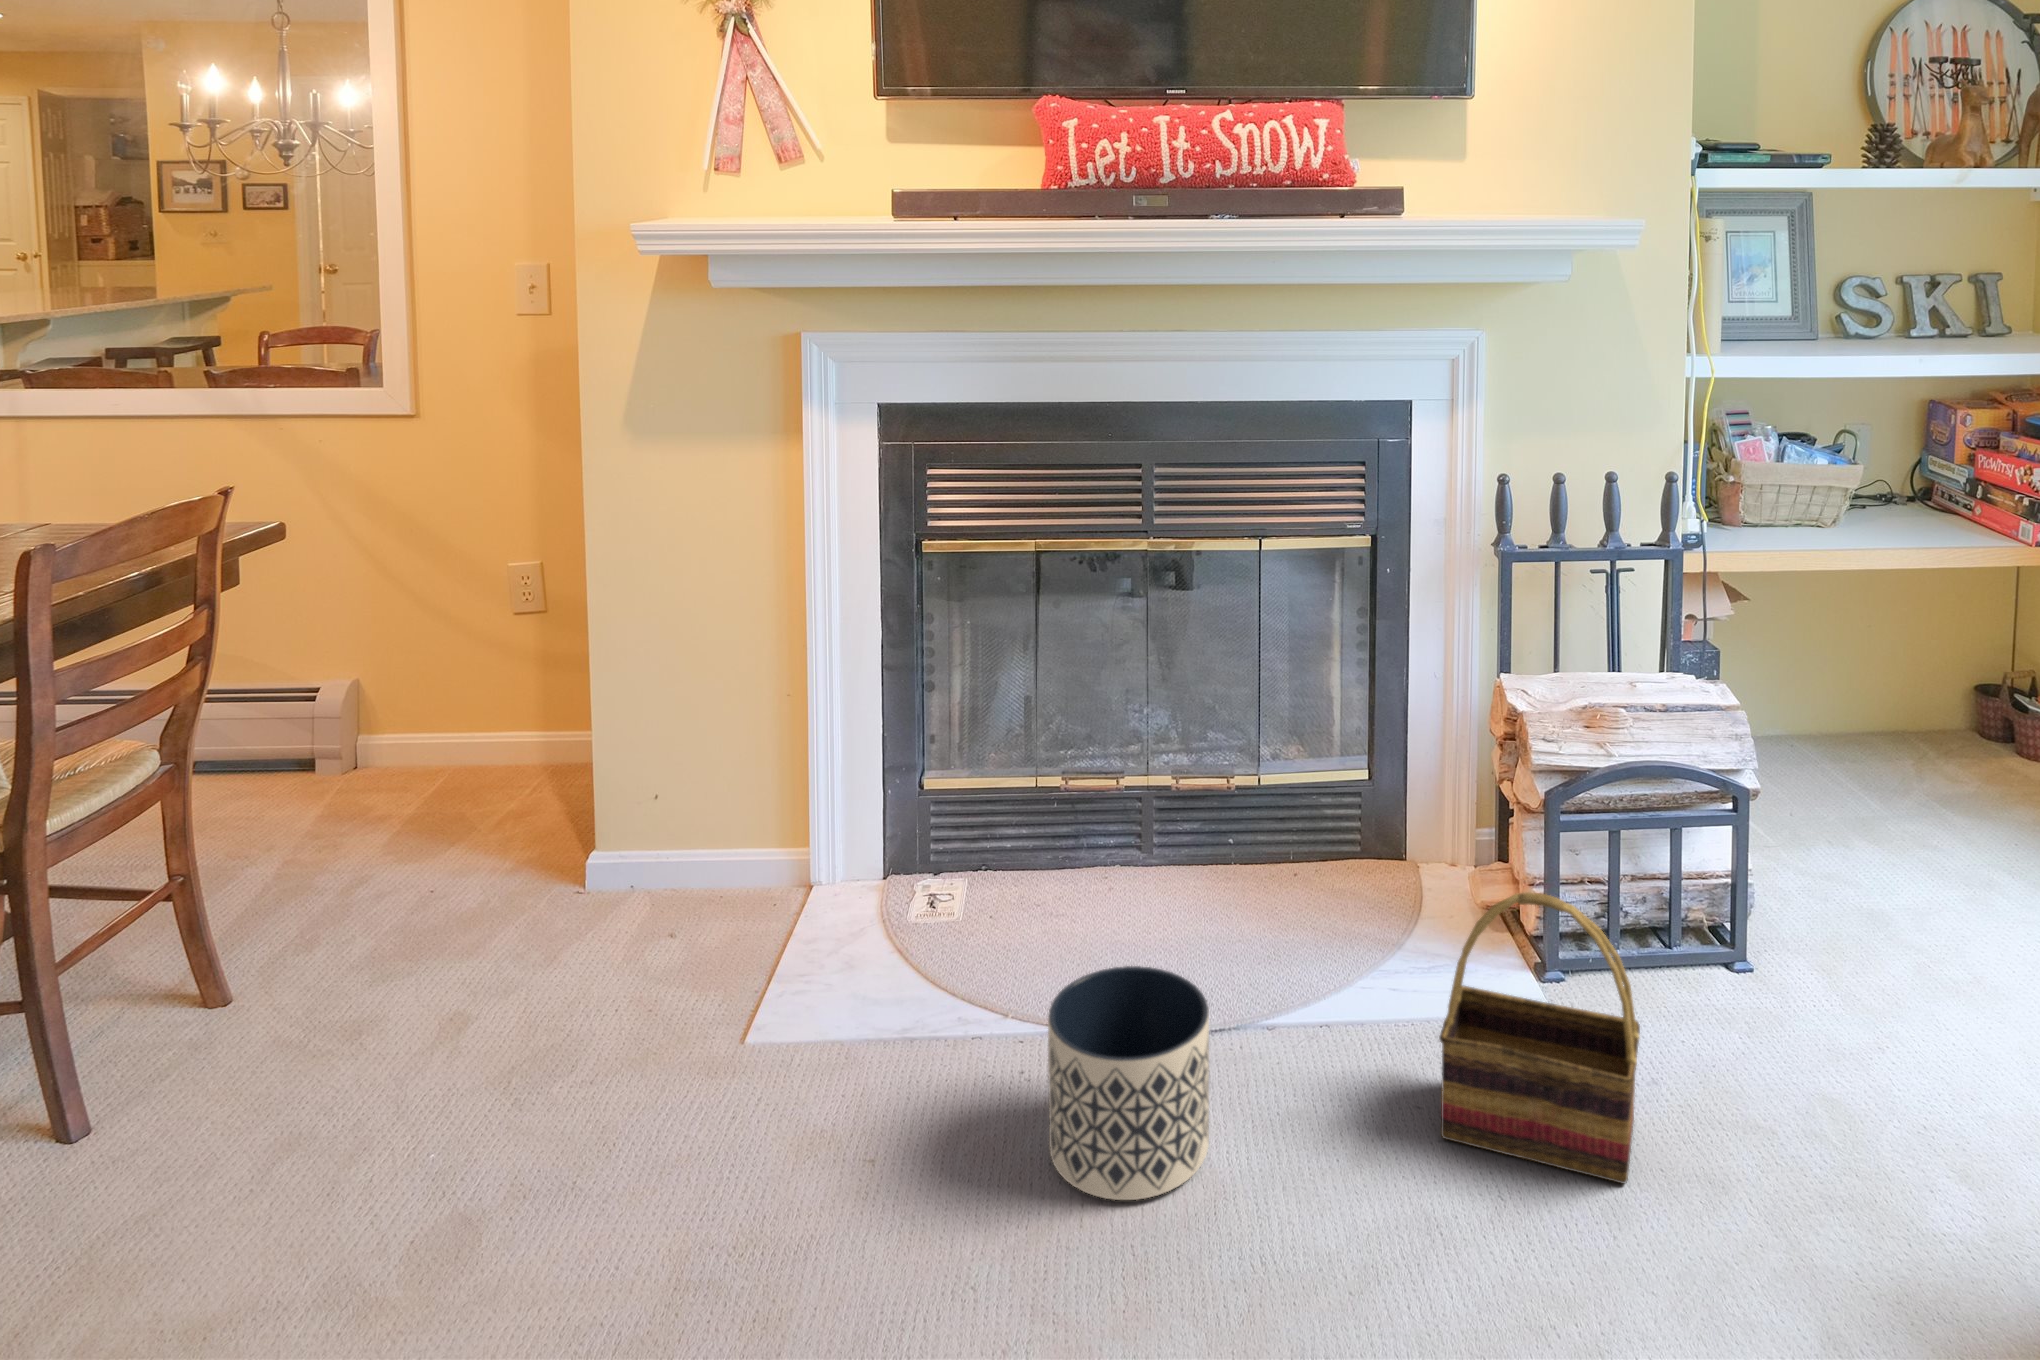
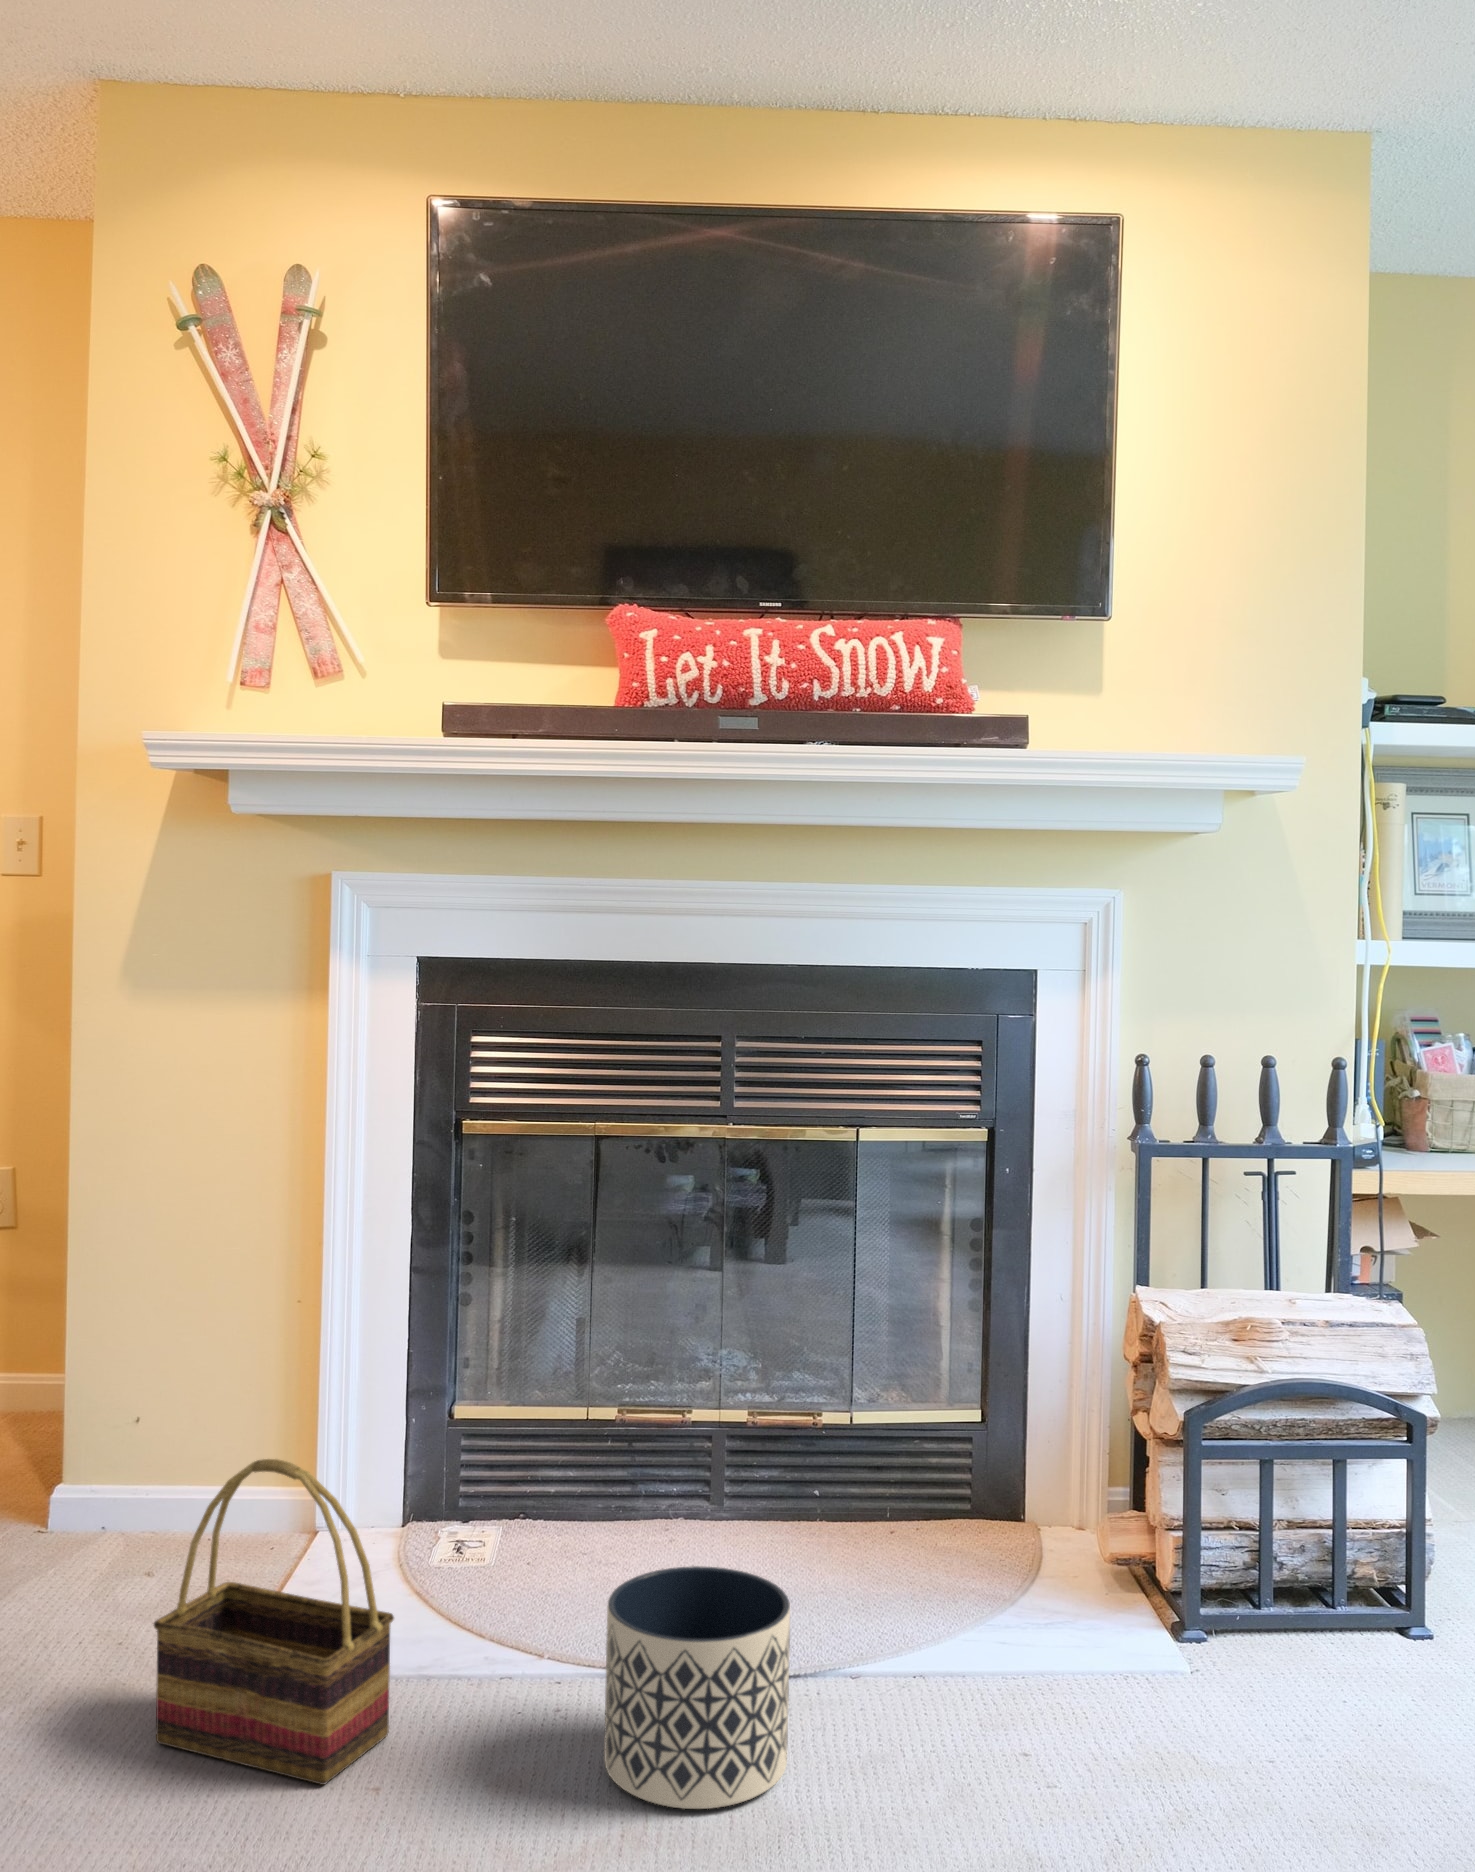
basket: present [1439,892,1640,1183] -> present [154,1459,394,1785]

